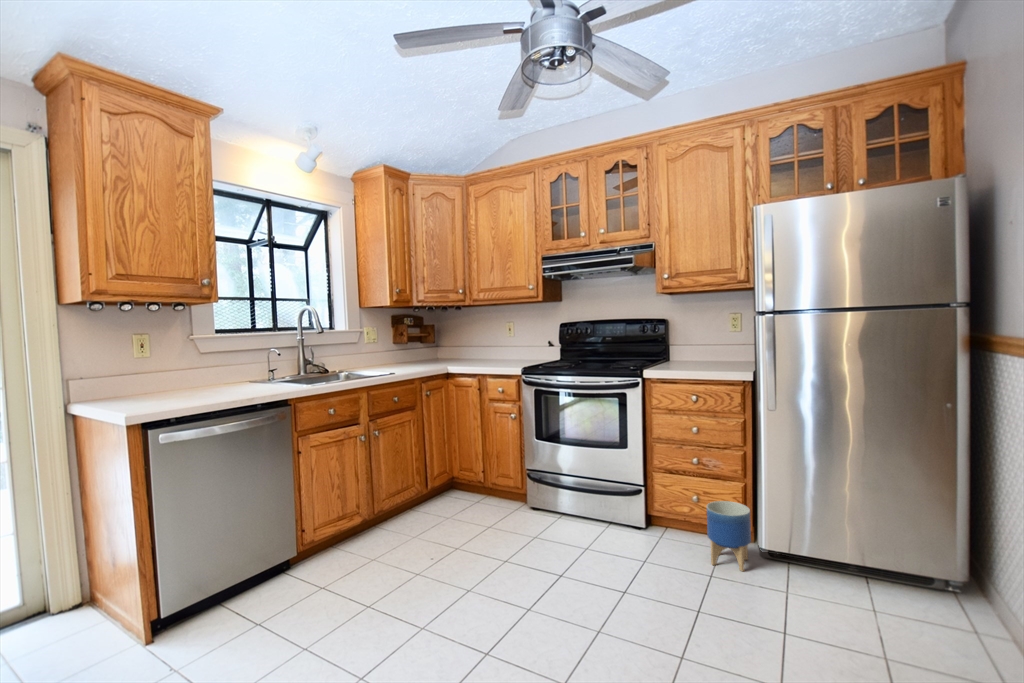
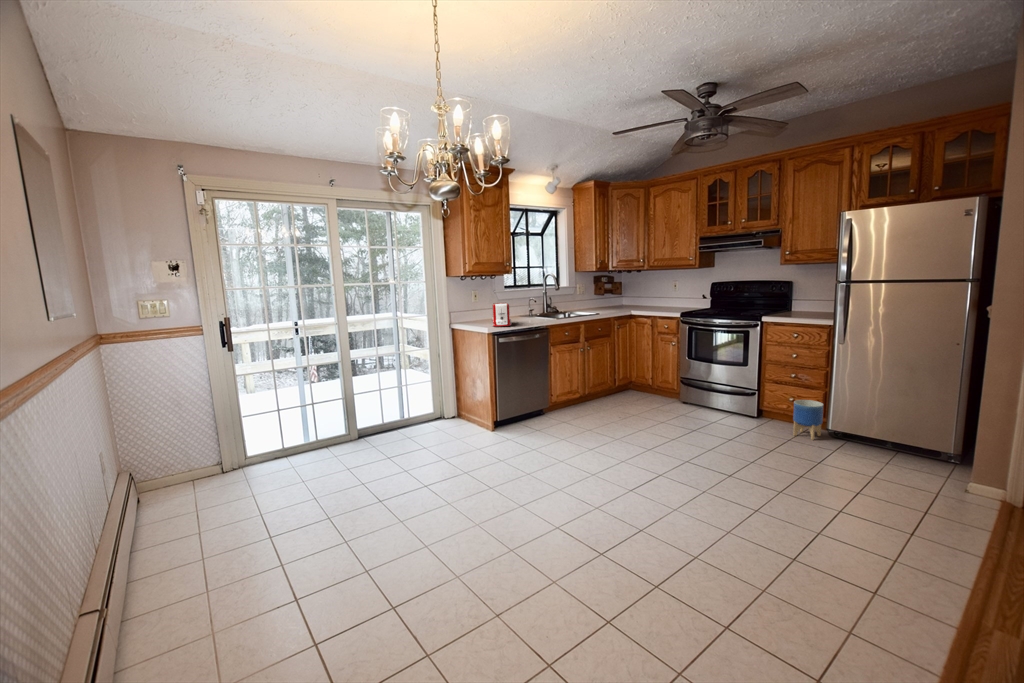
toaster: none [150,356,206,407] -> present [492,303,511,326]

